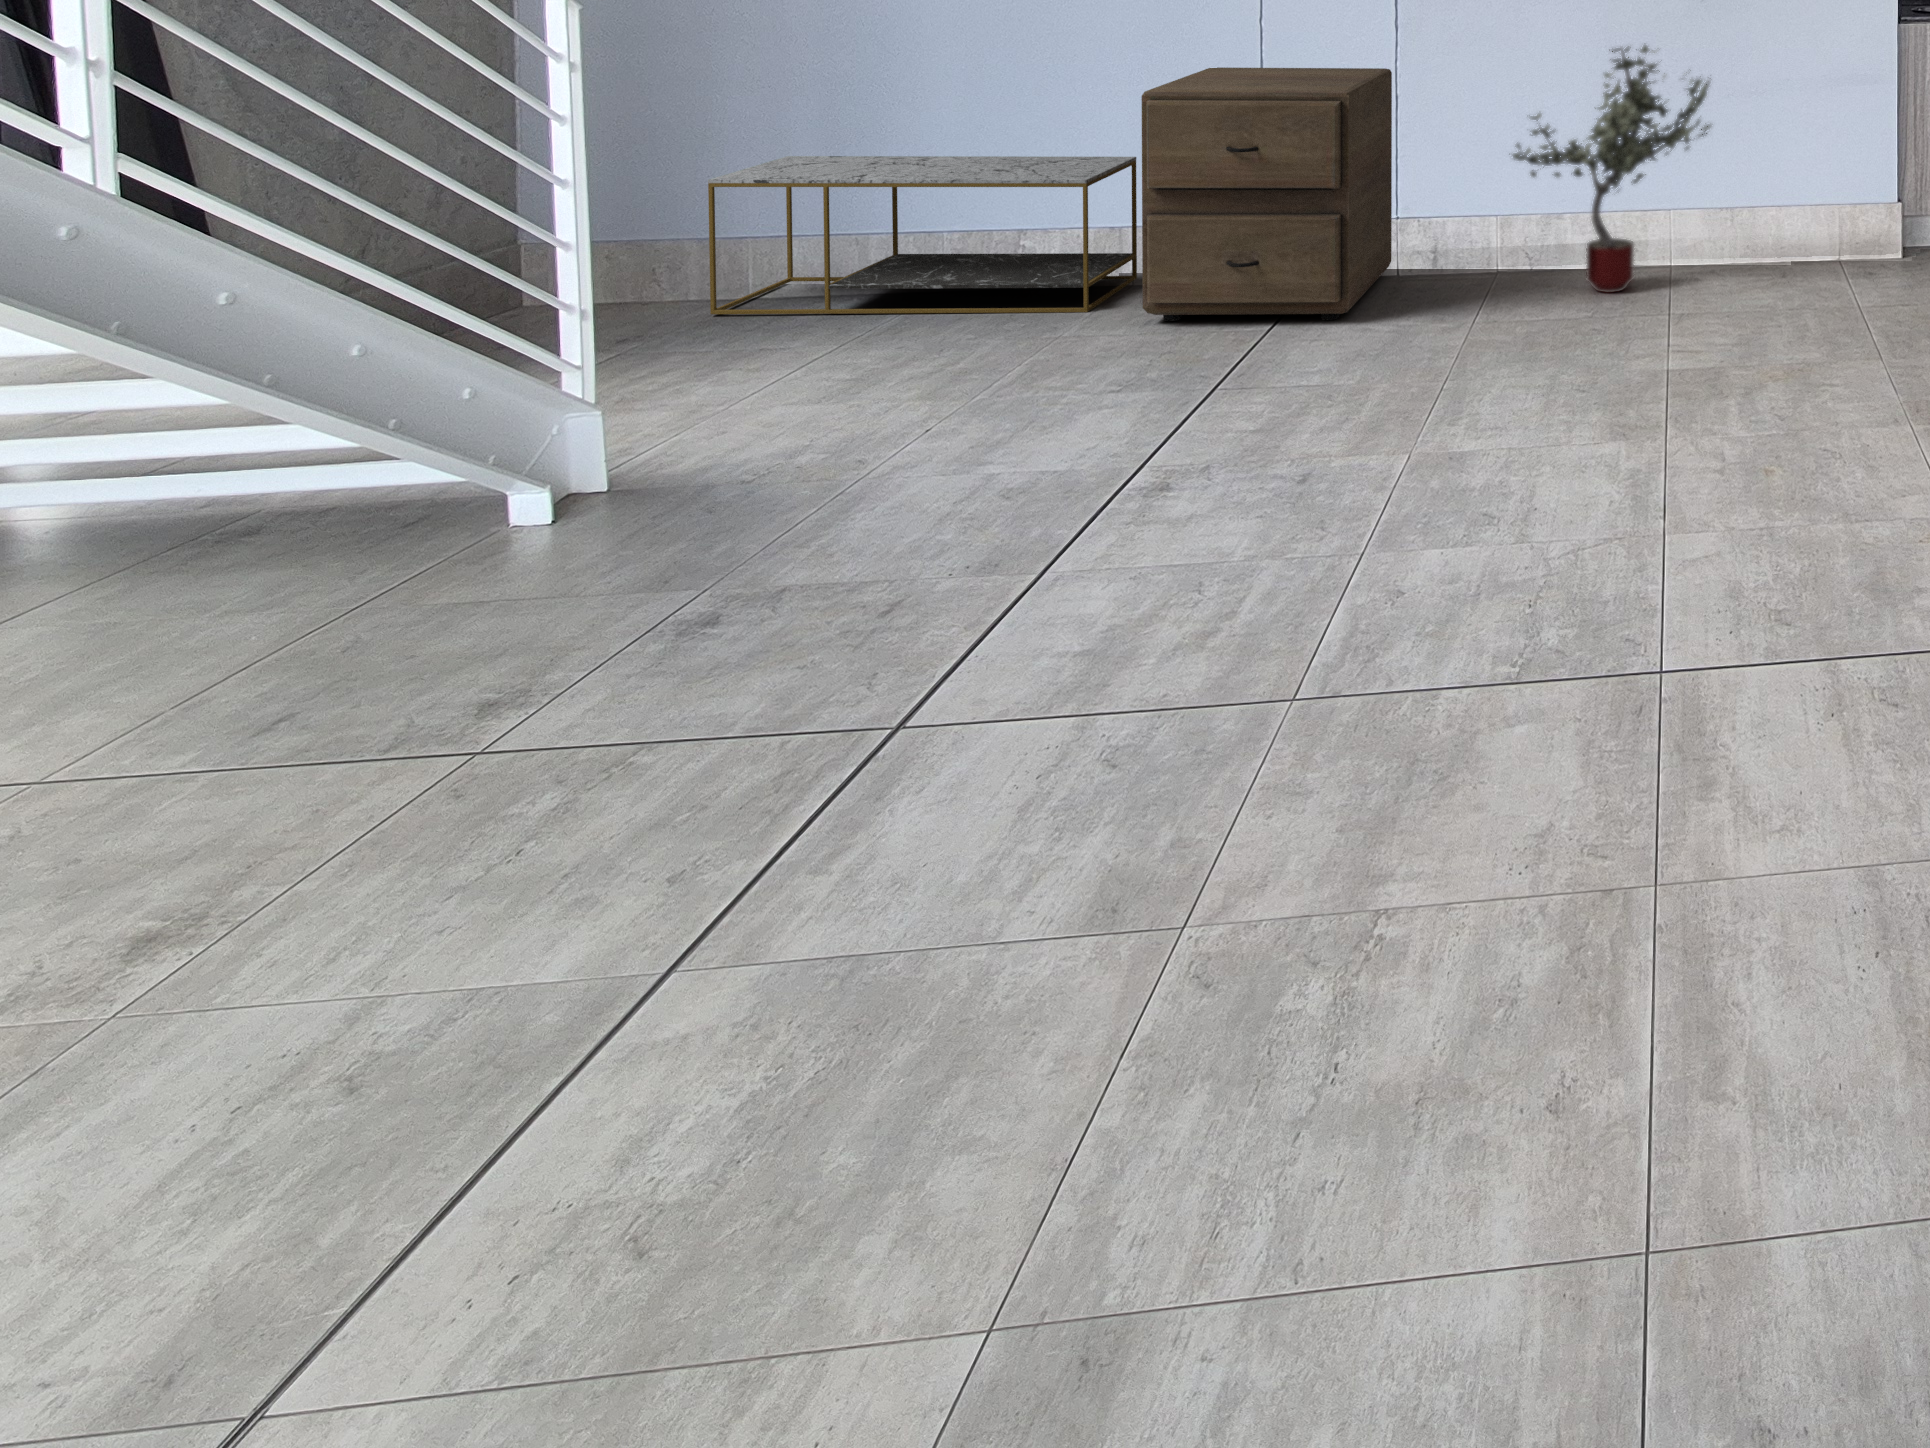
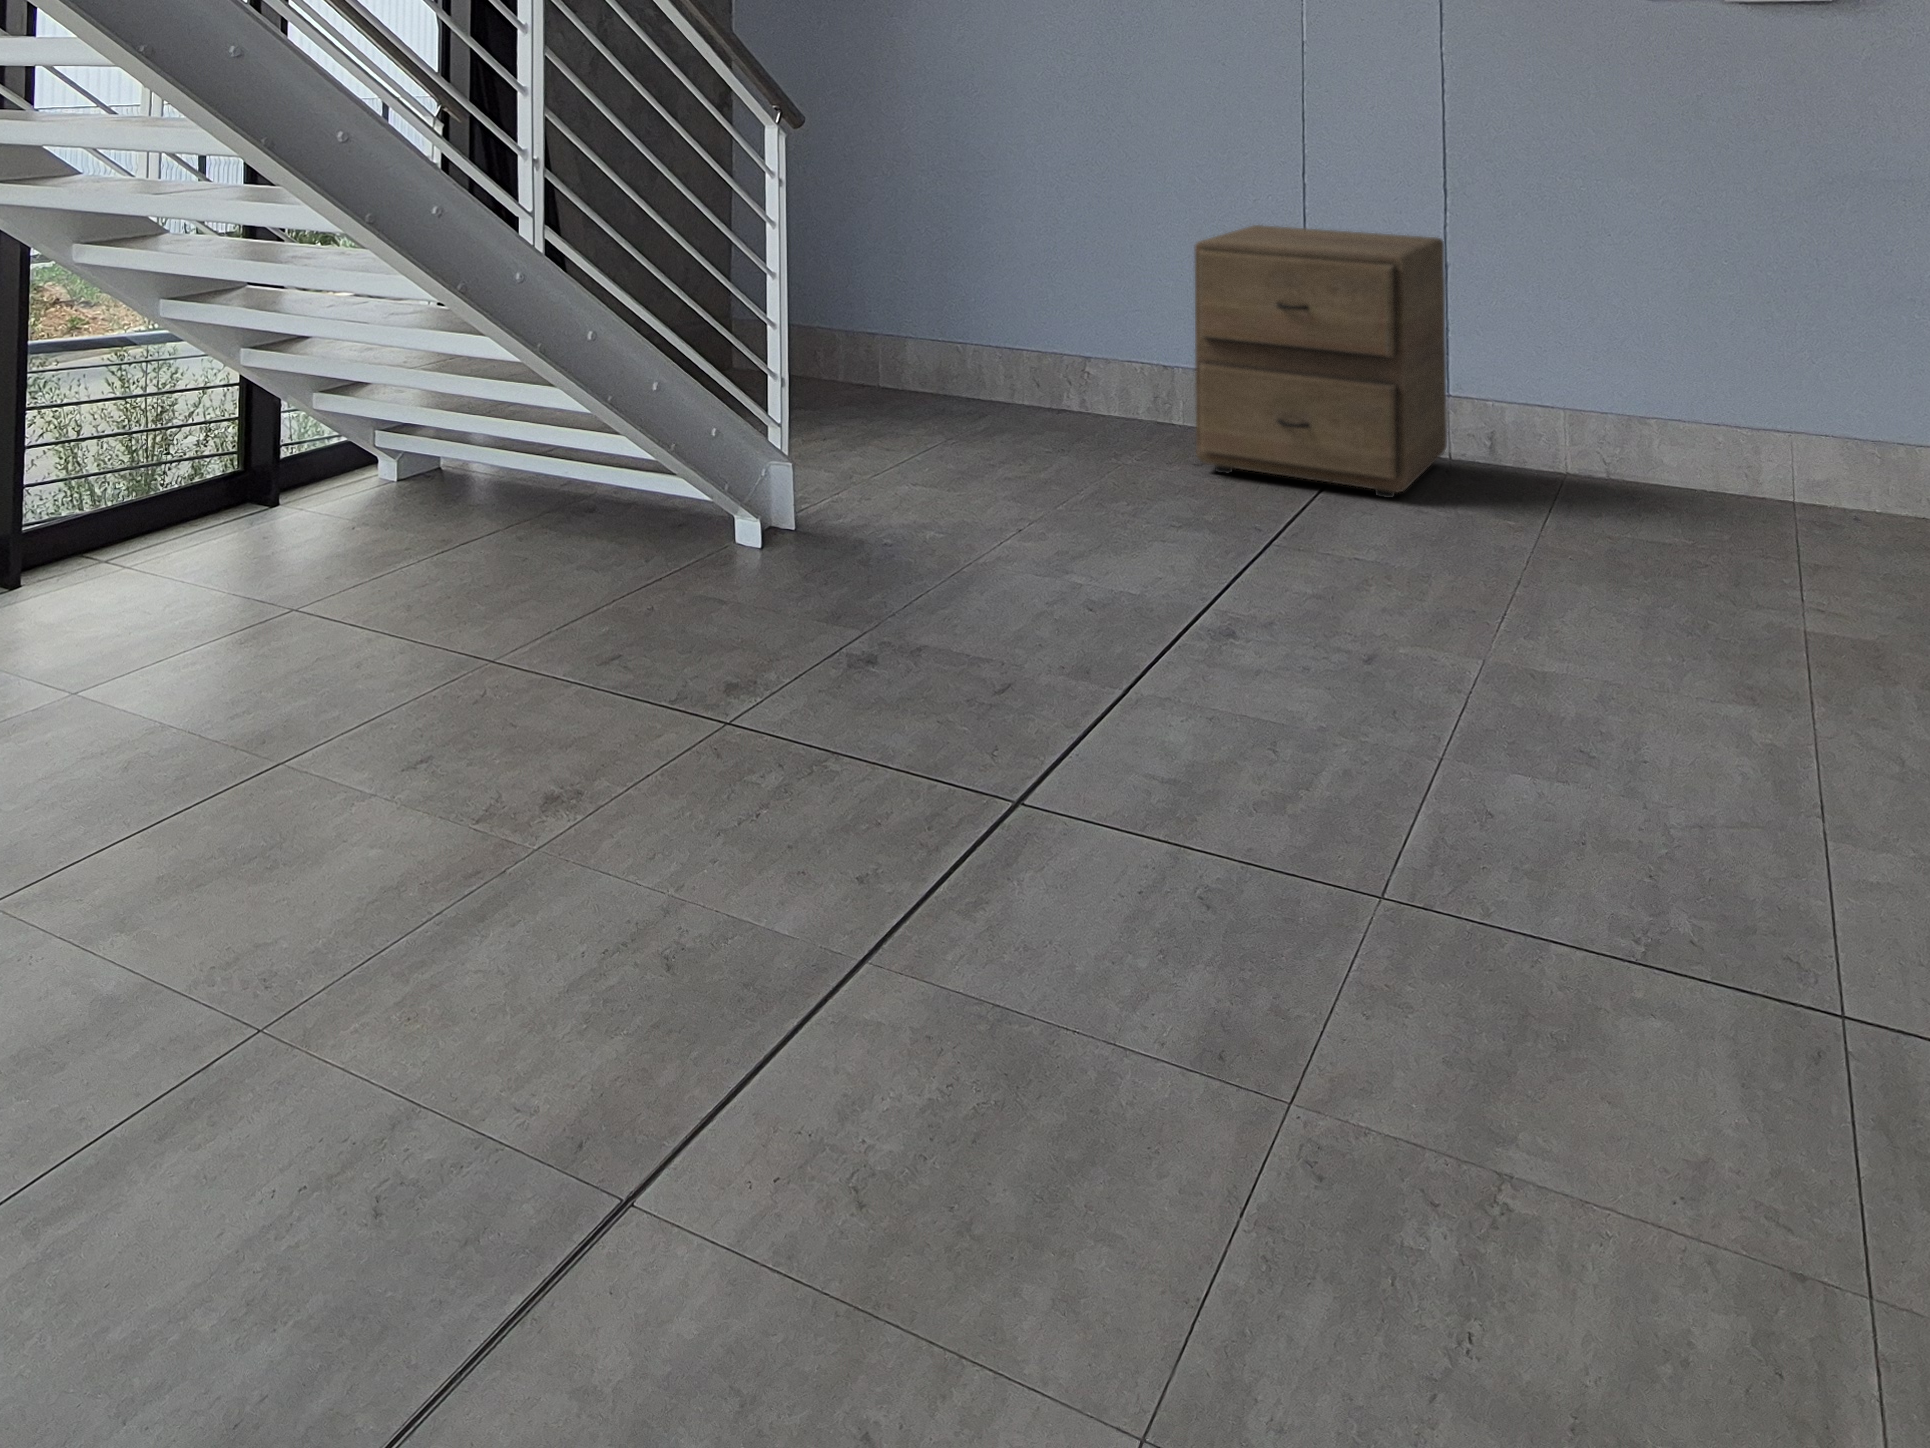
potted tree: present [1513,45,1710,293] -> none [1584,226,1859,520]
coffee table: present [708,156,1137,314] -> none [842,280,1185,453]

